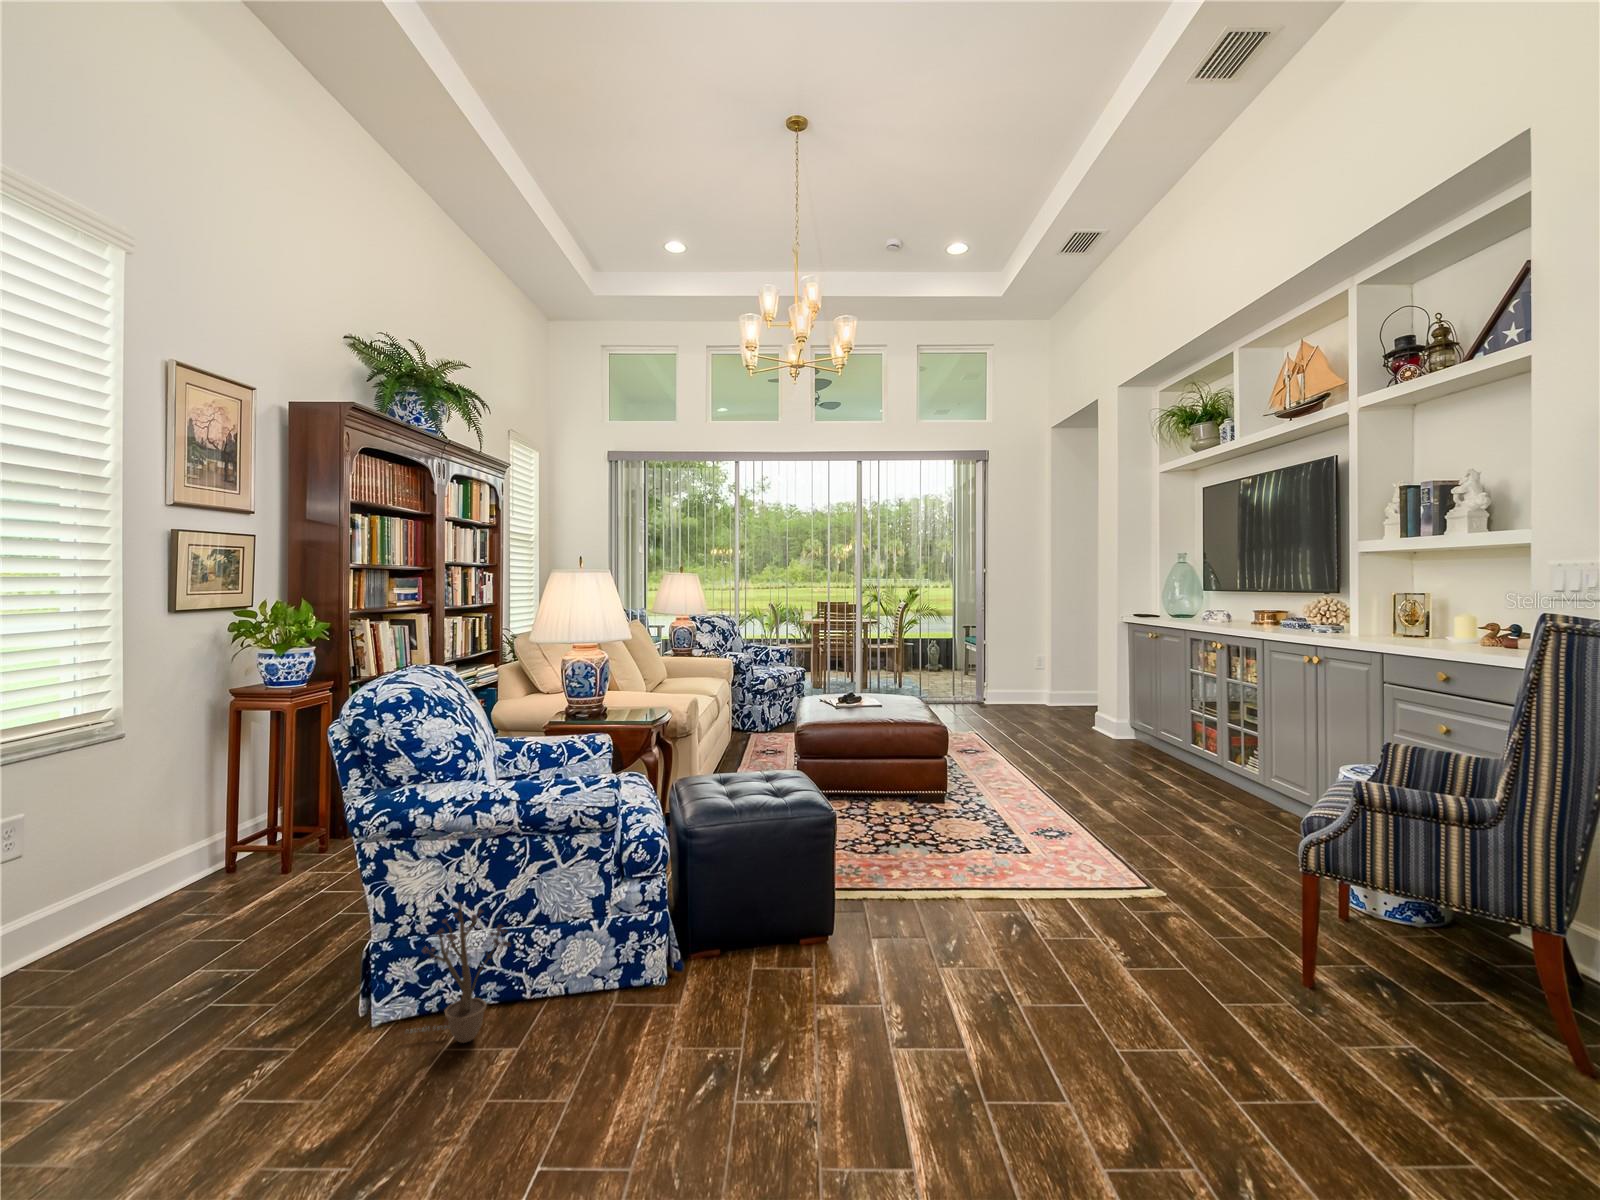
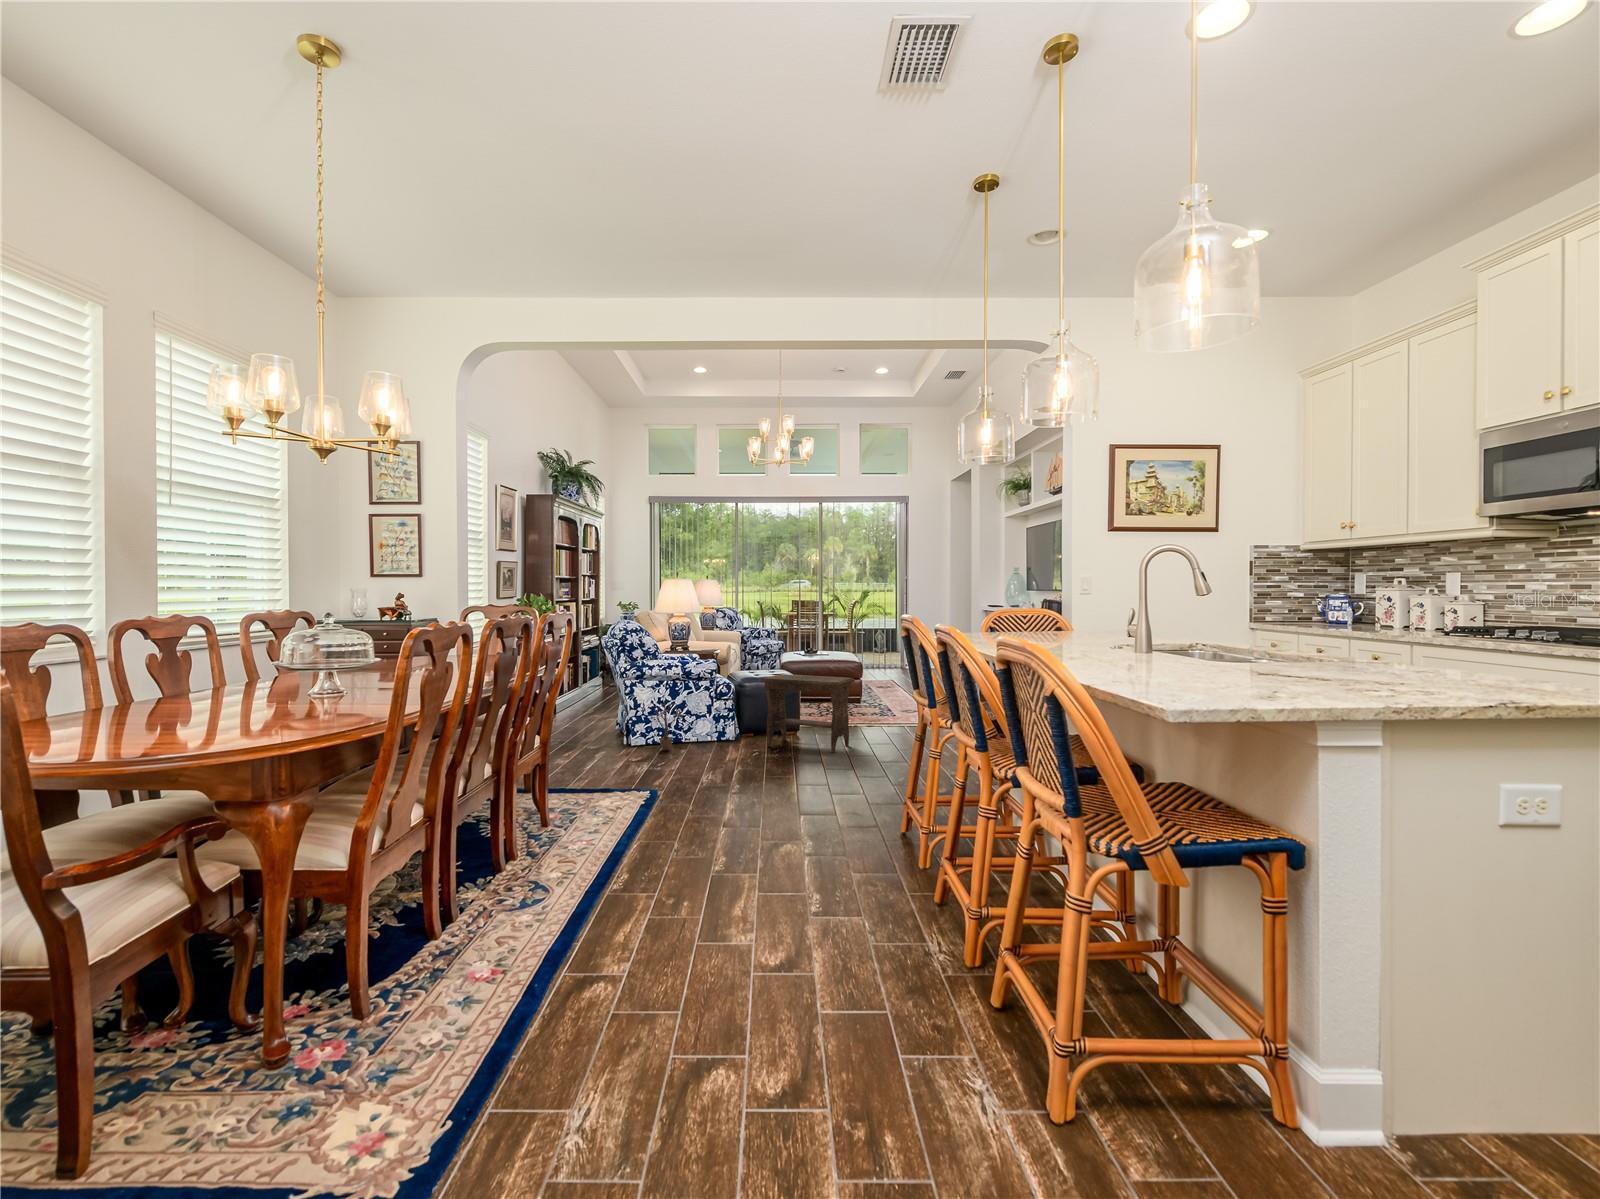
footstool: none [731,807,992,1077] -> present [760,674,855,753]

